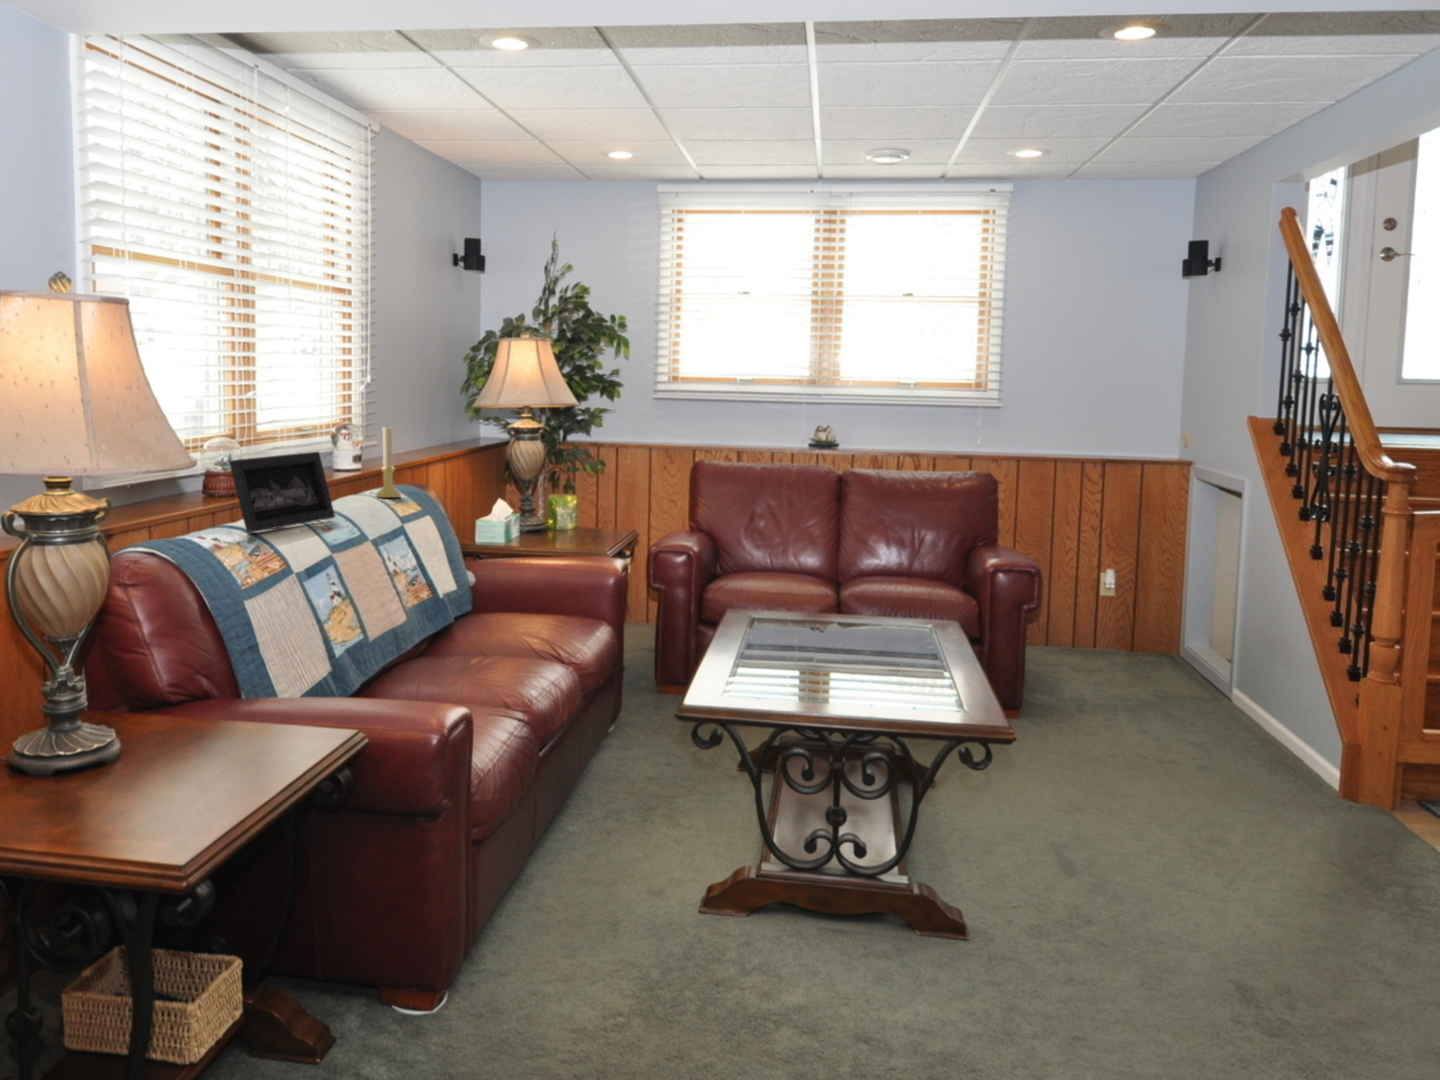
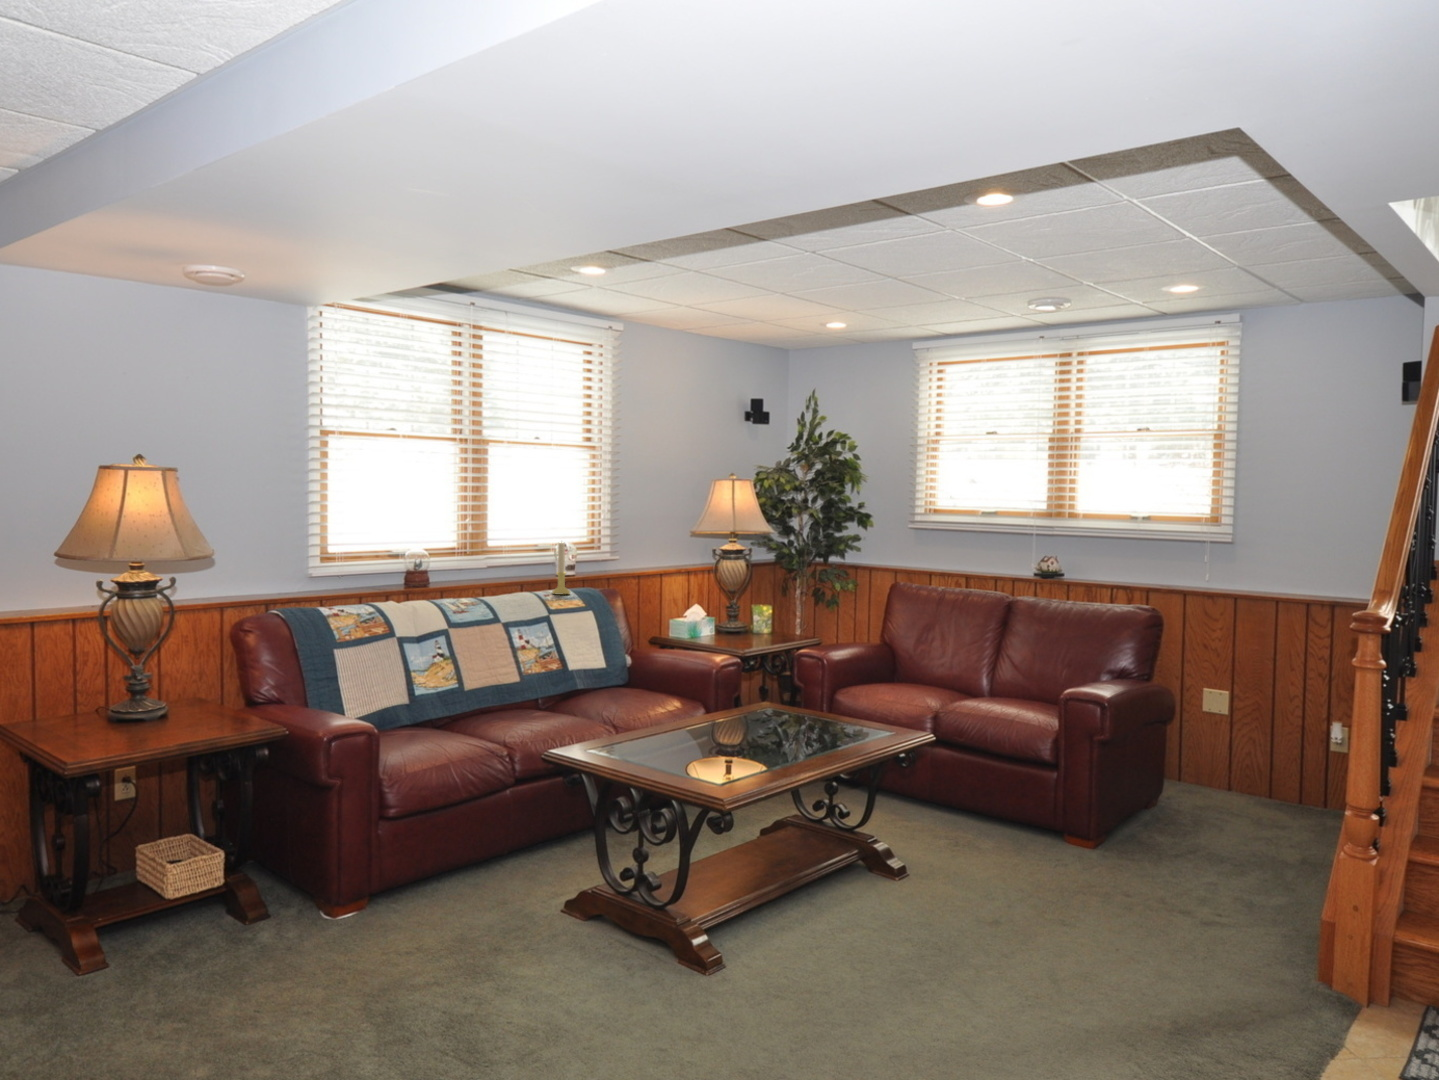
picture frame: present [229,452,335,533] -> none [375,556,465,608]

